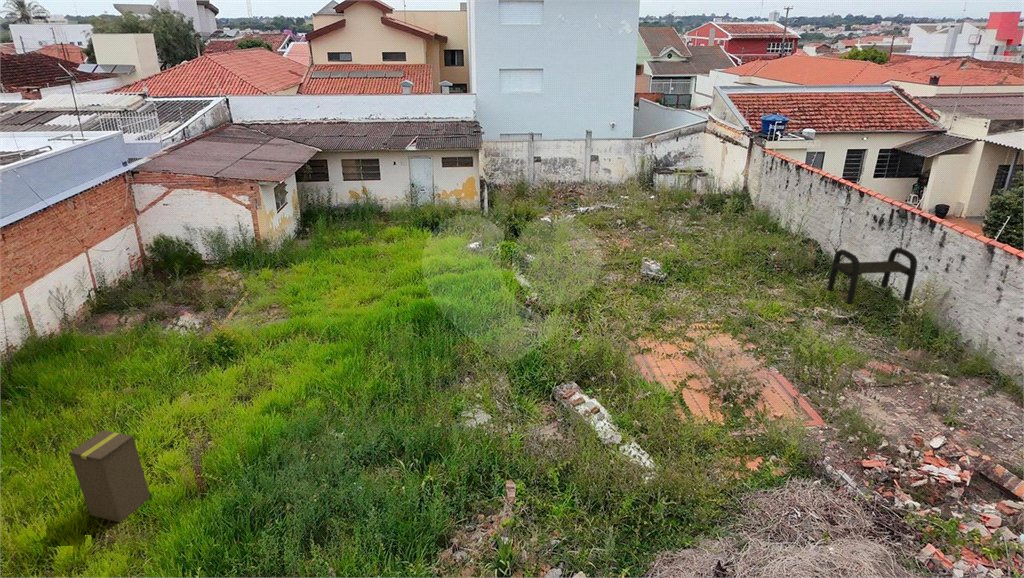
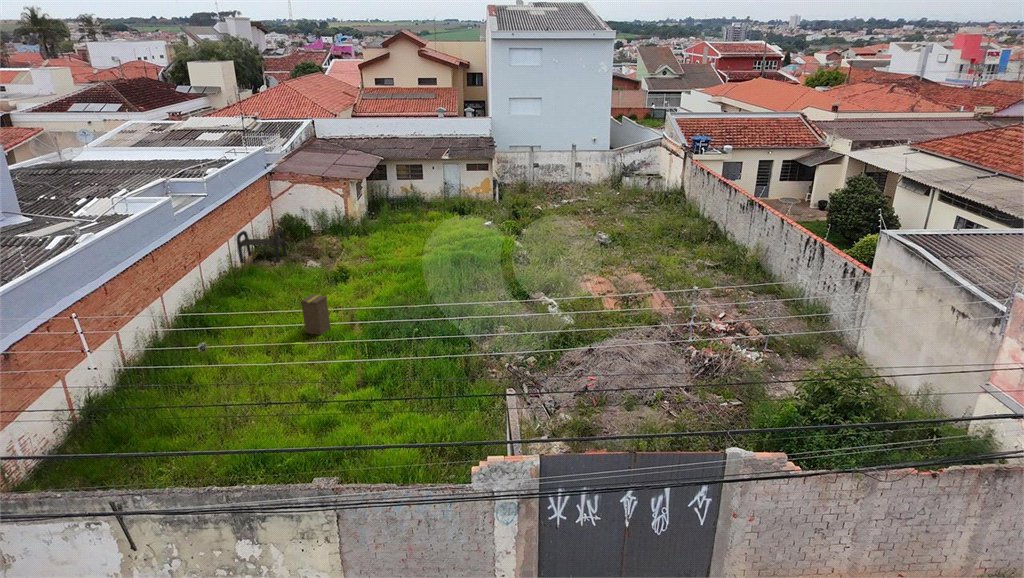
bench: present [827,248,917,303] -> present [237,230,287,263]

